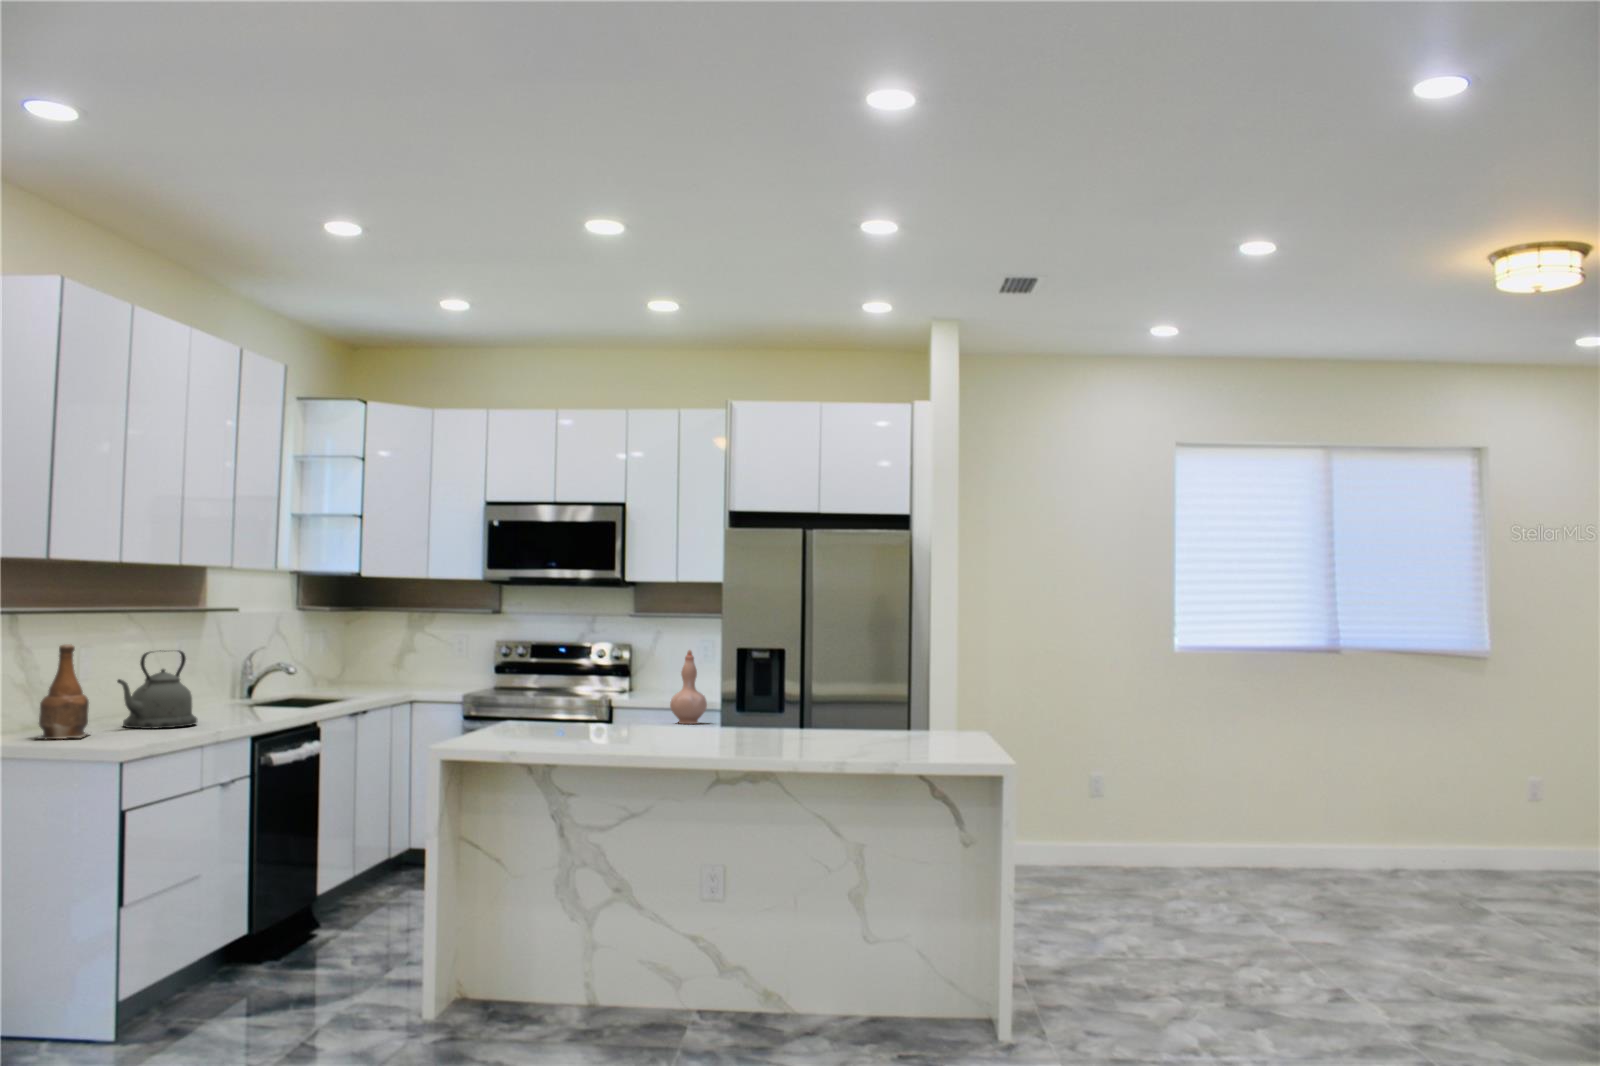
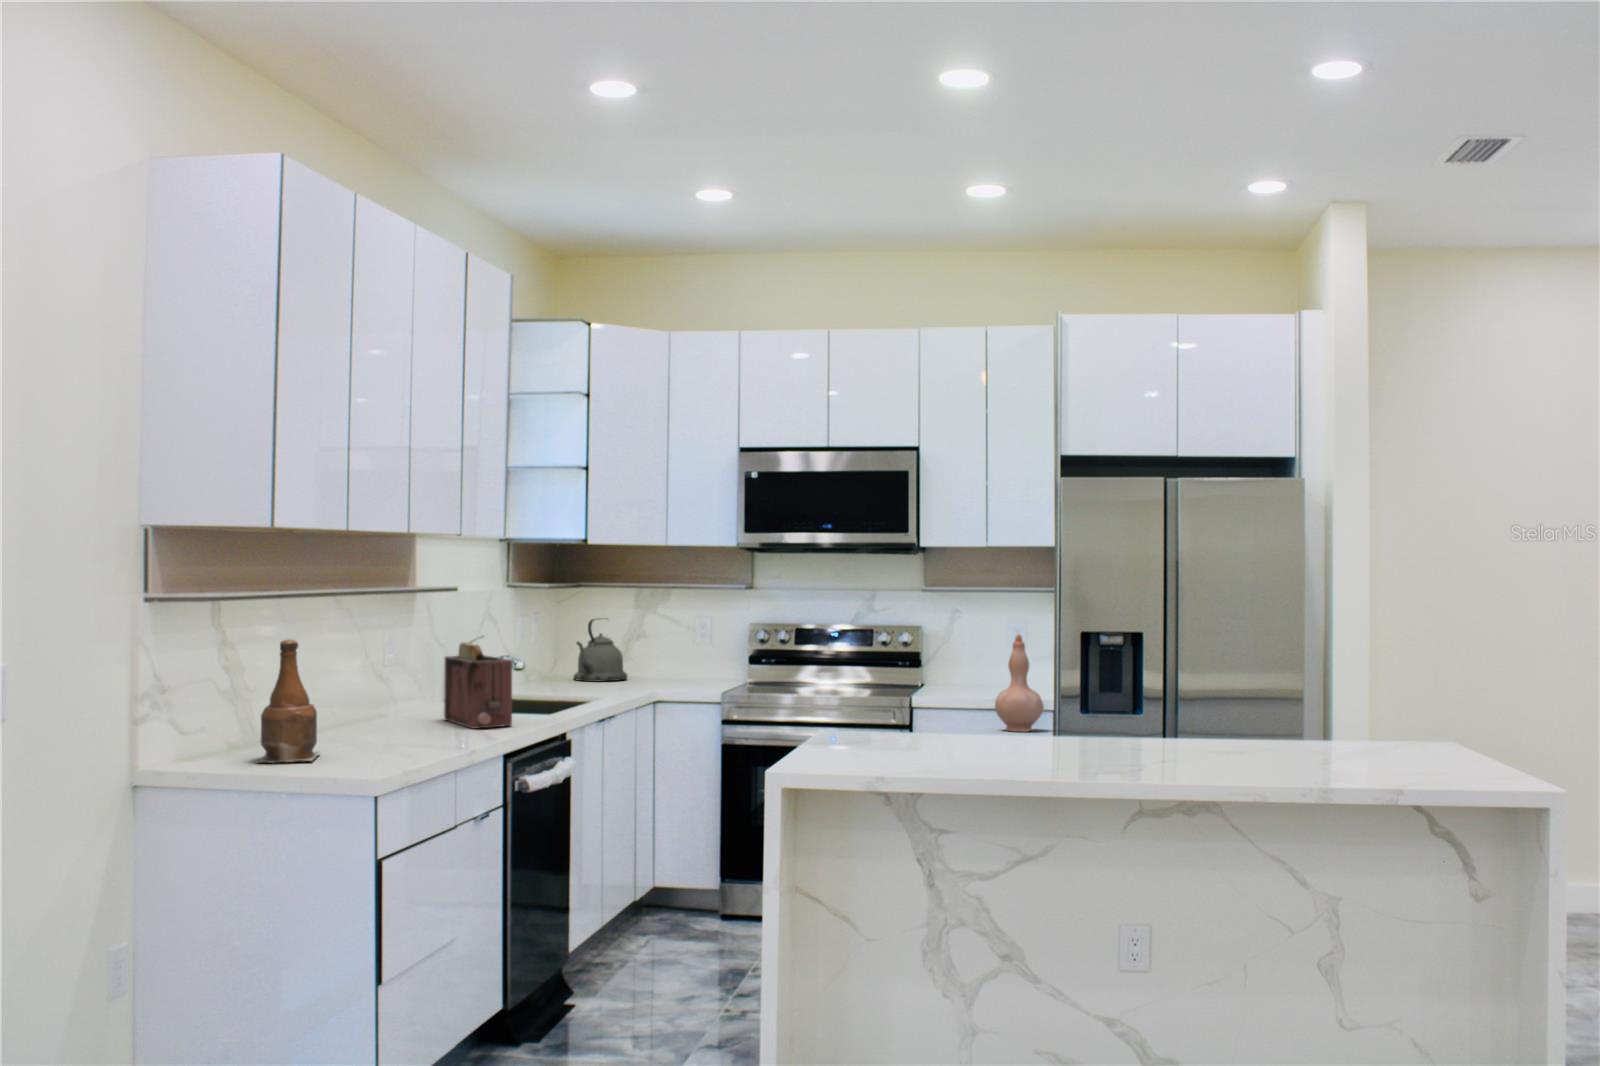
kettle: present [117,650,198,729] -> present [574,619,627,681]
toaster: none [216,651,271,718] -> present [444,642,512,729]

